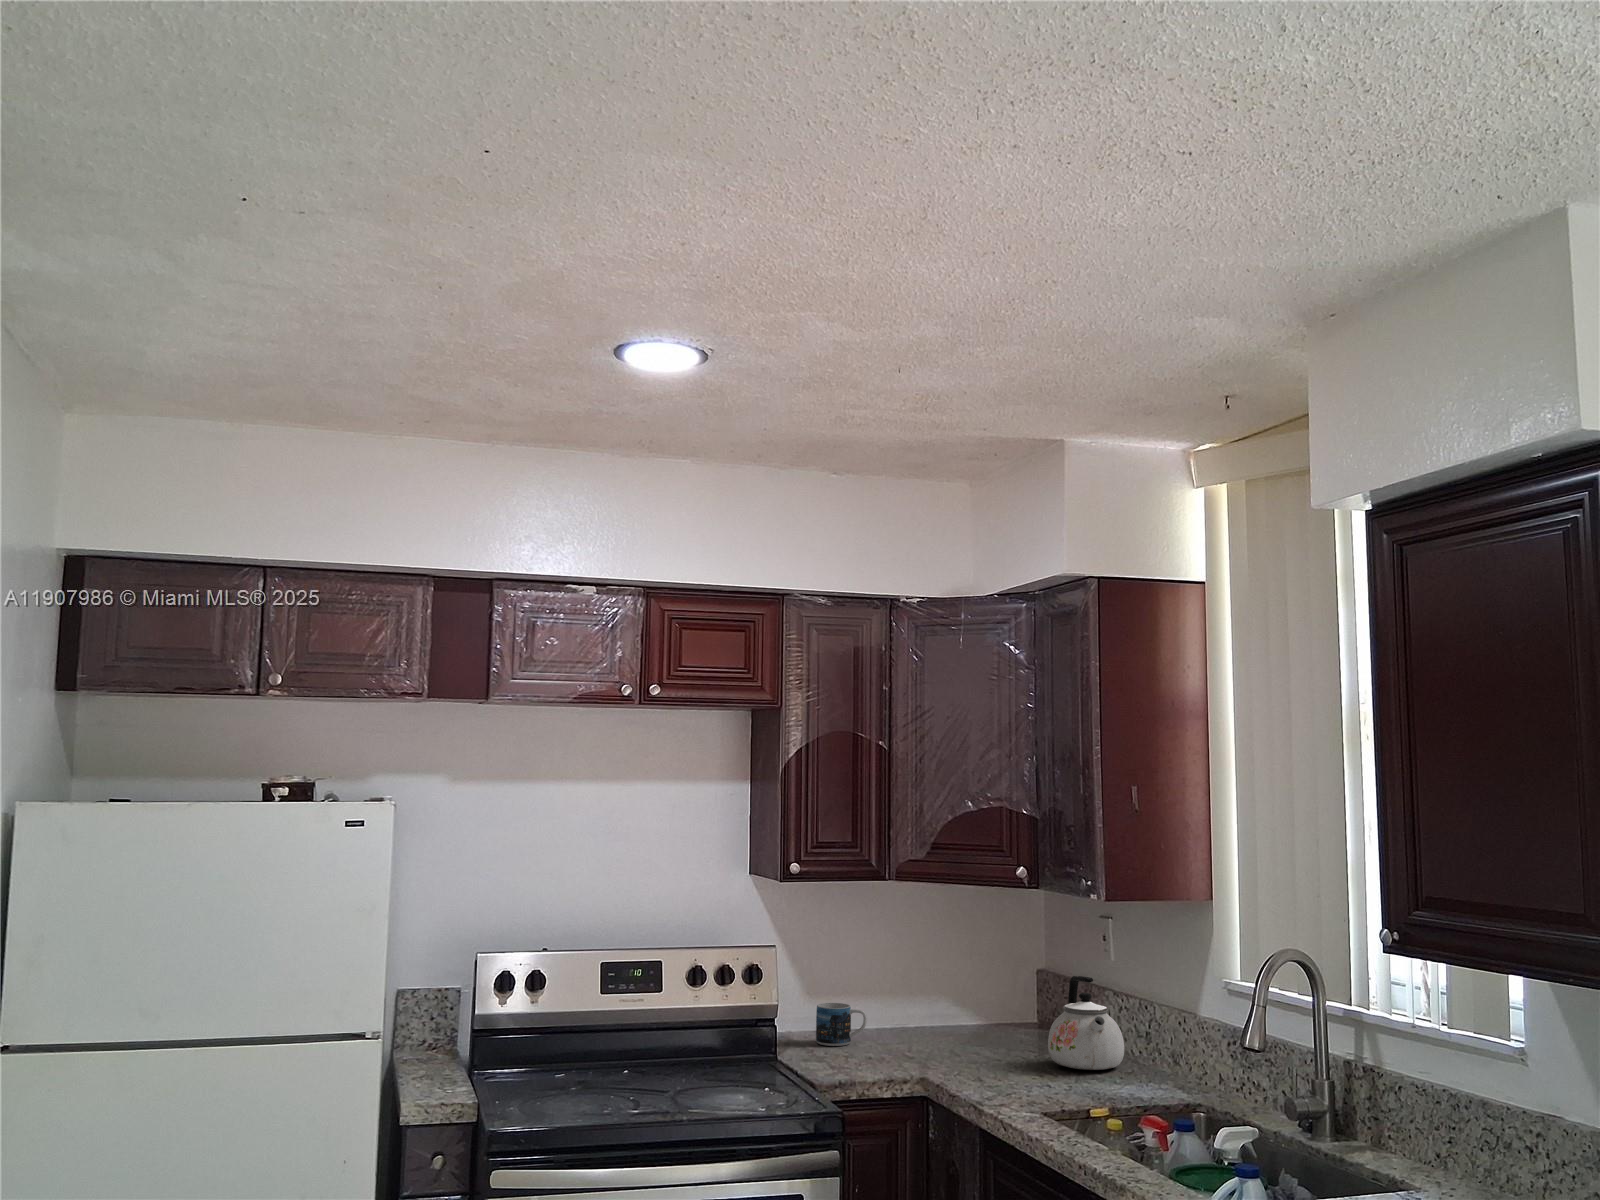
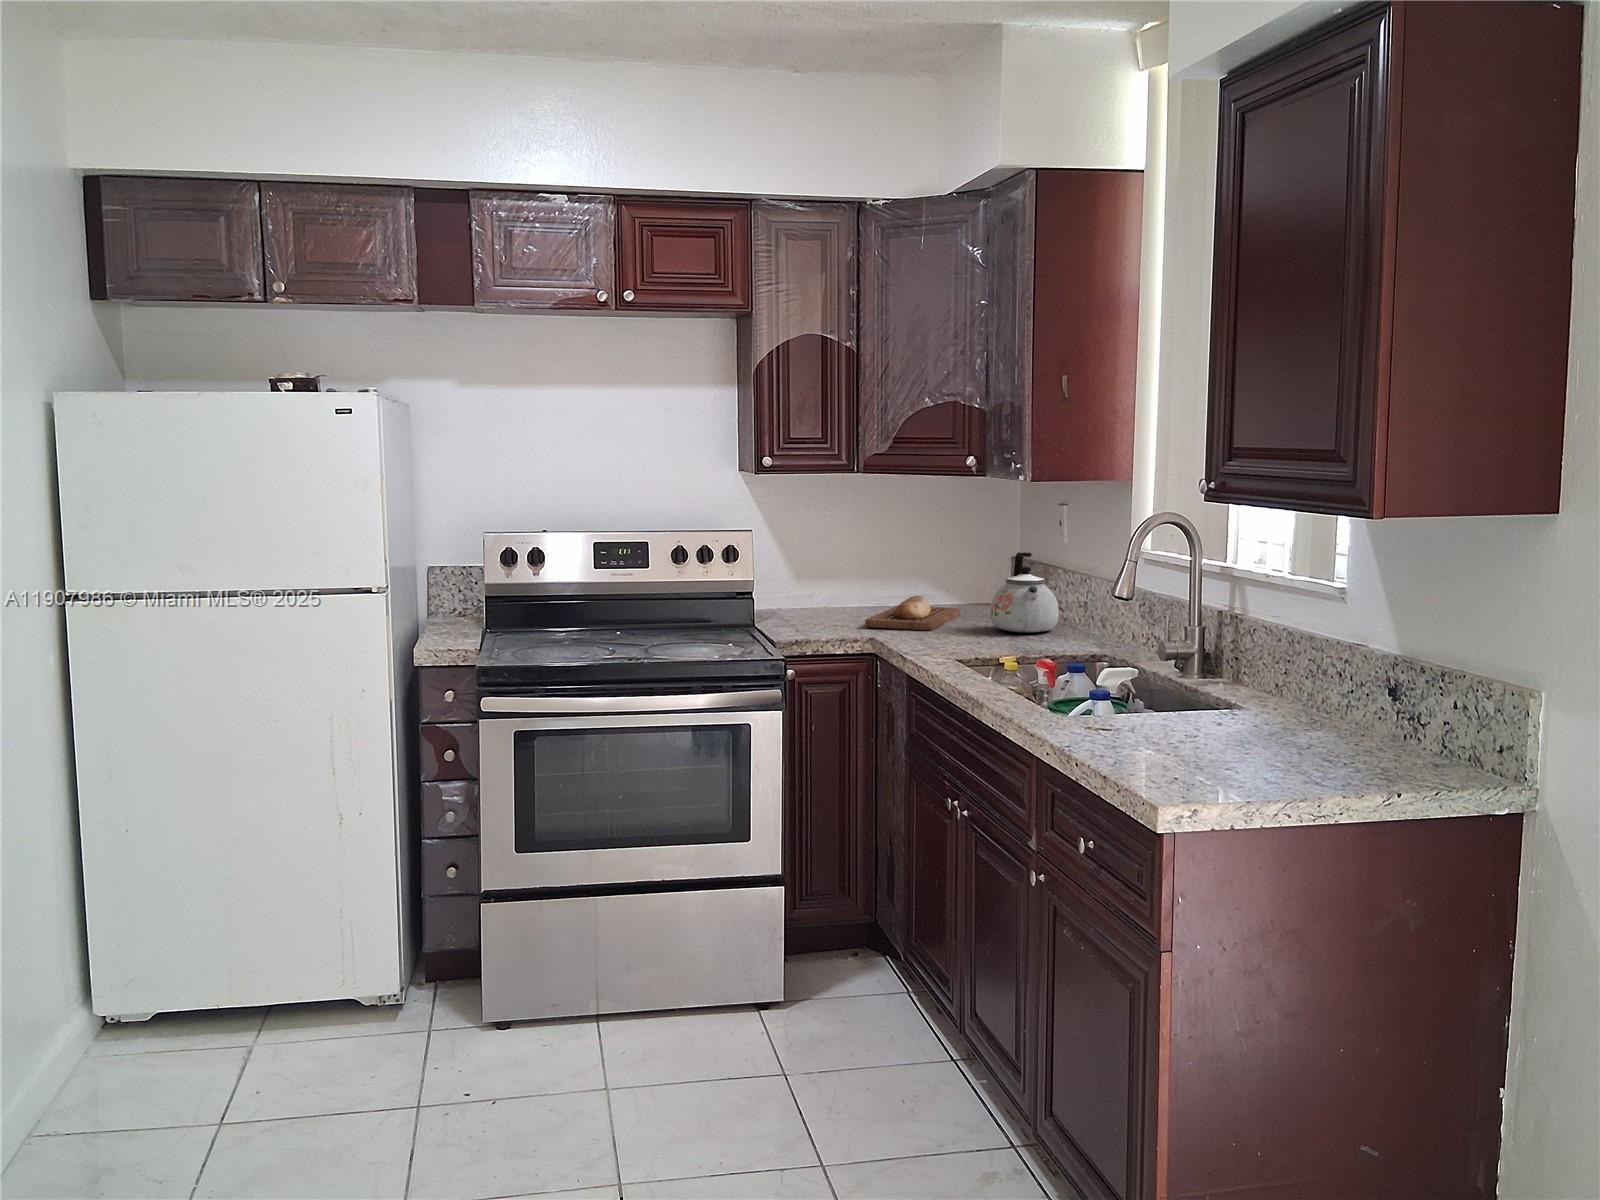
mug: present [816,1003,867,1046] -> none [797,581,841,617]
bread loaf: none [906,1021,999,1067] -> present [865,596,960,630]

